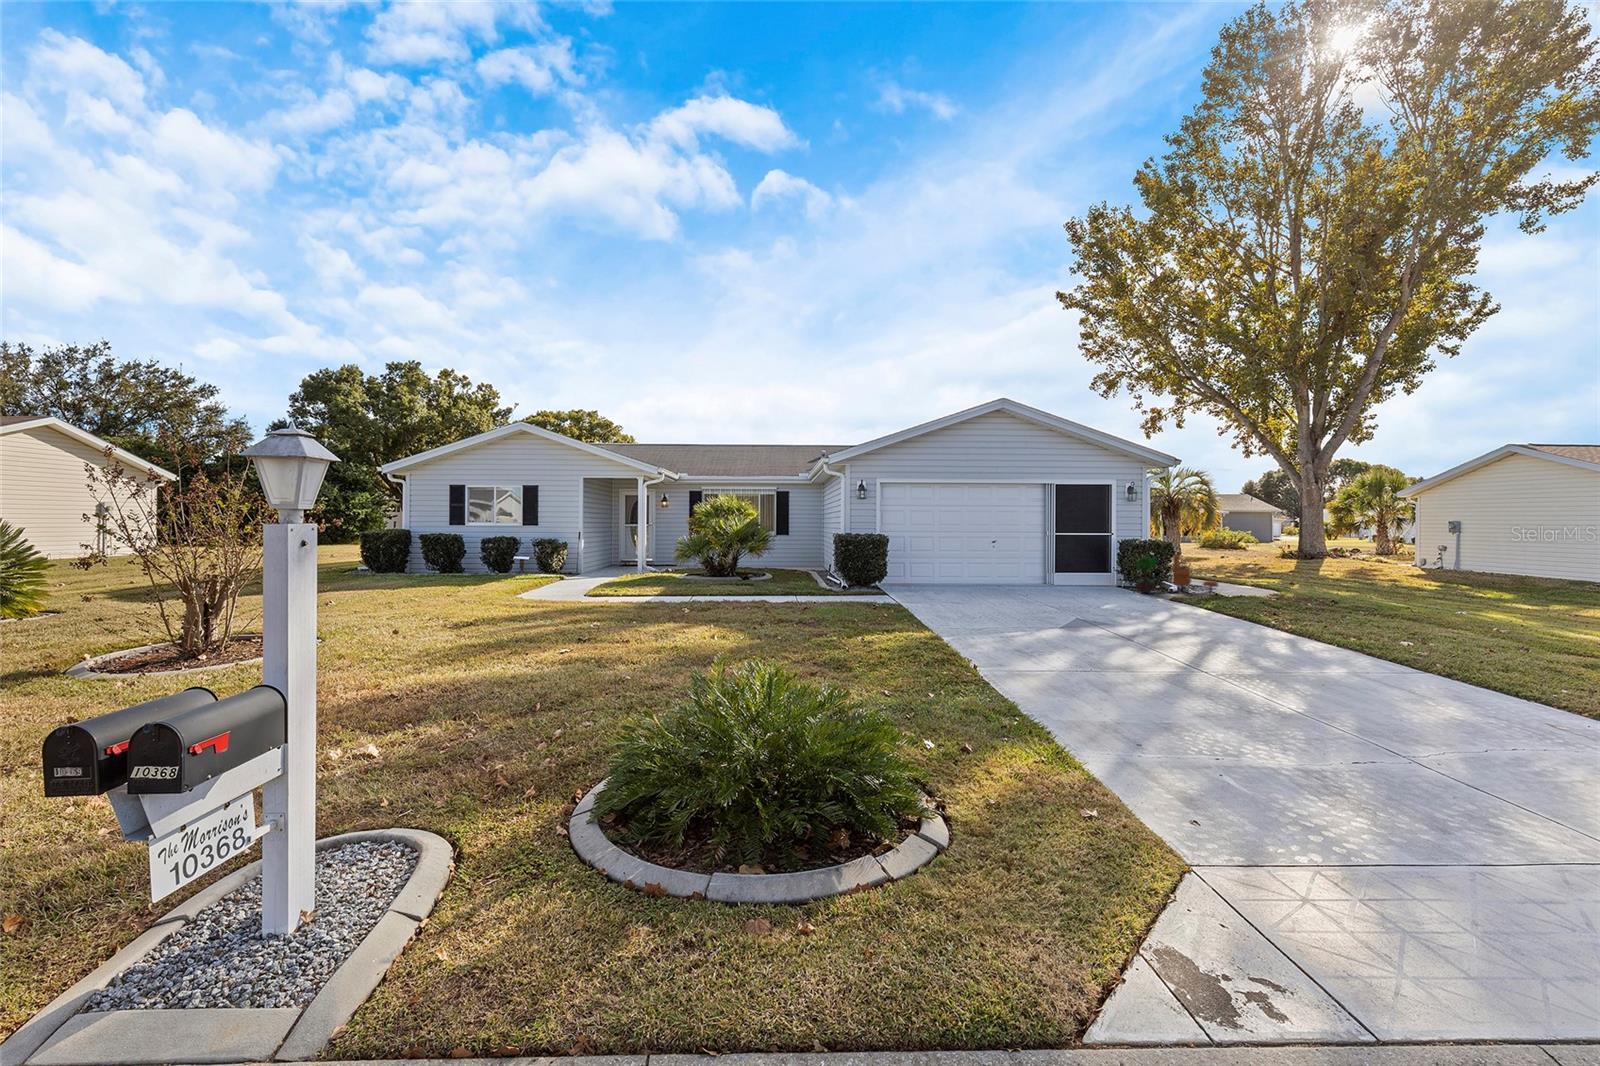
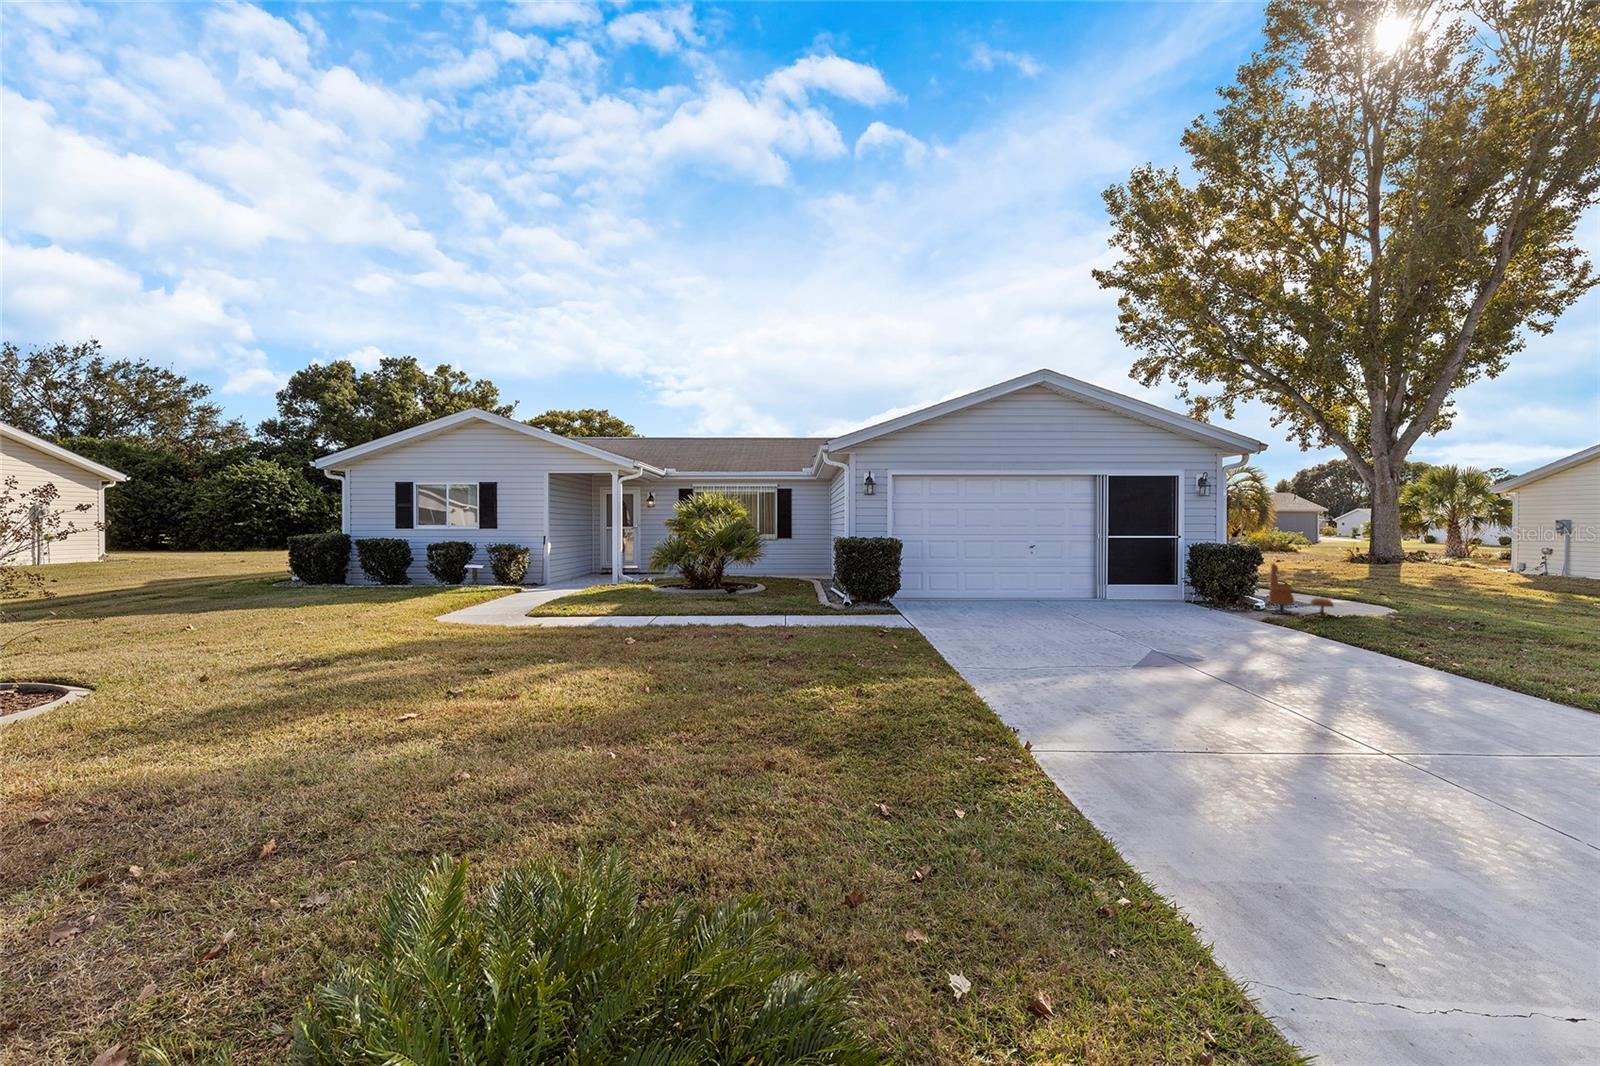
potted tree: present [1135,556,1155,593] -> none [1216,562,1254,614]

